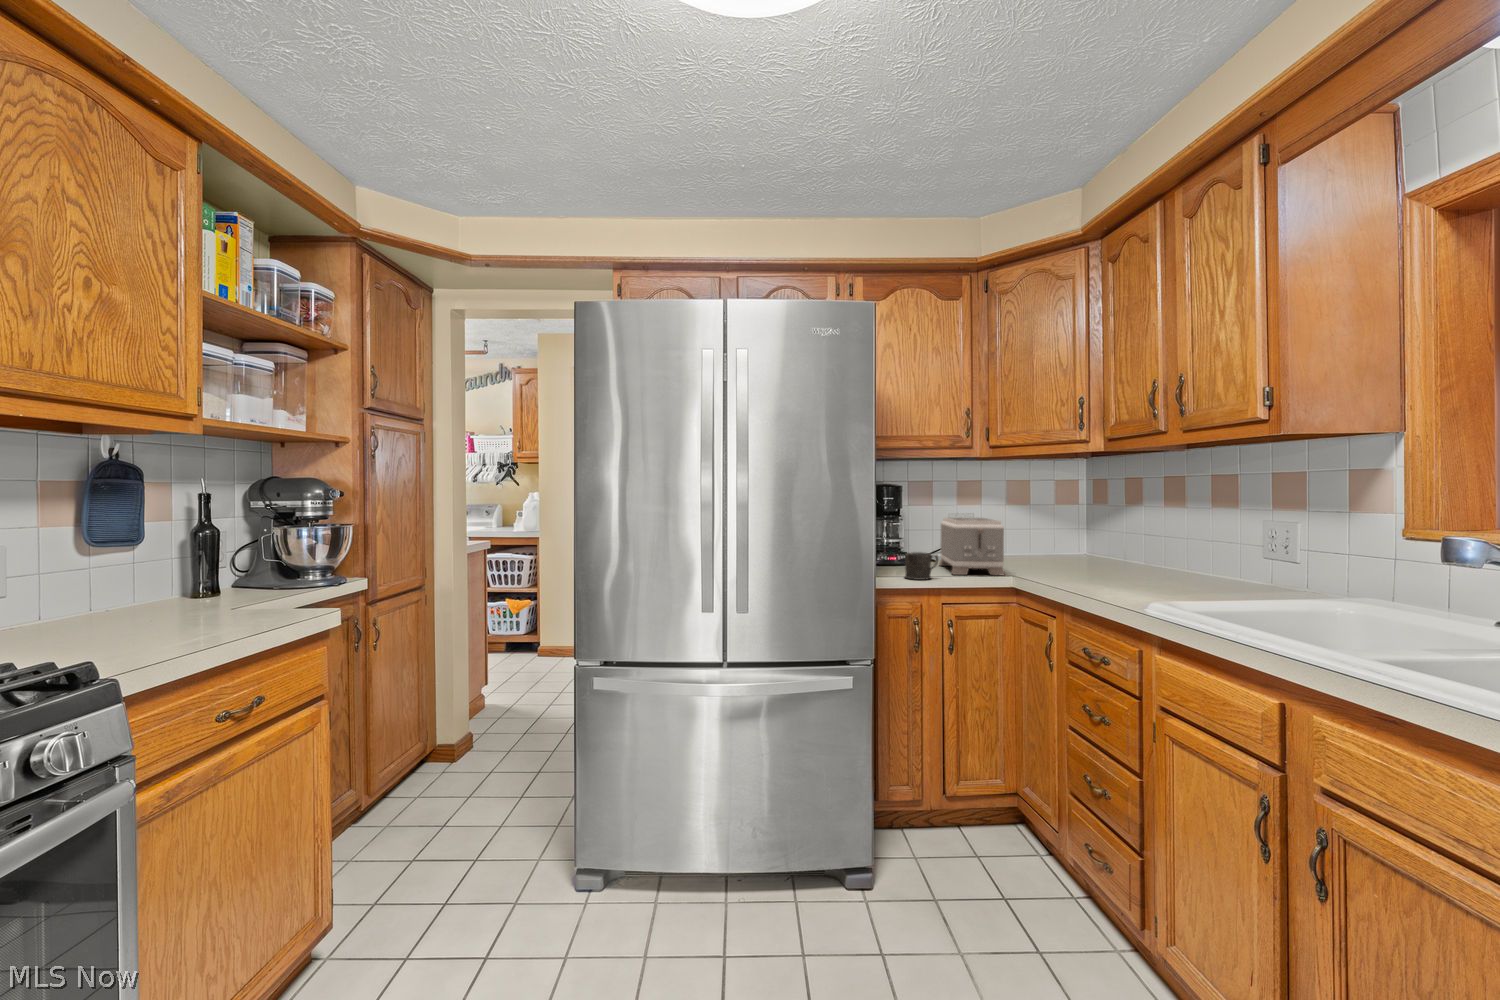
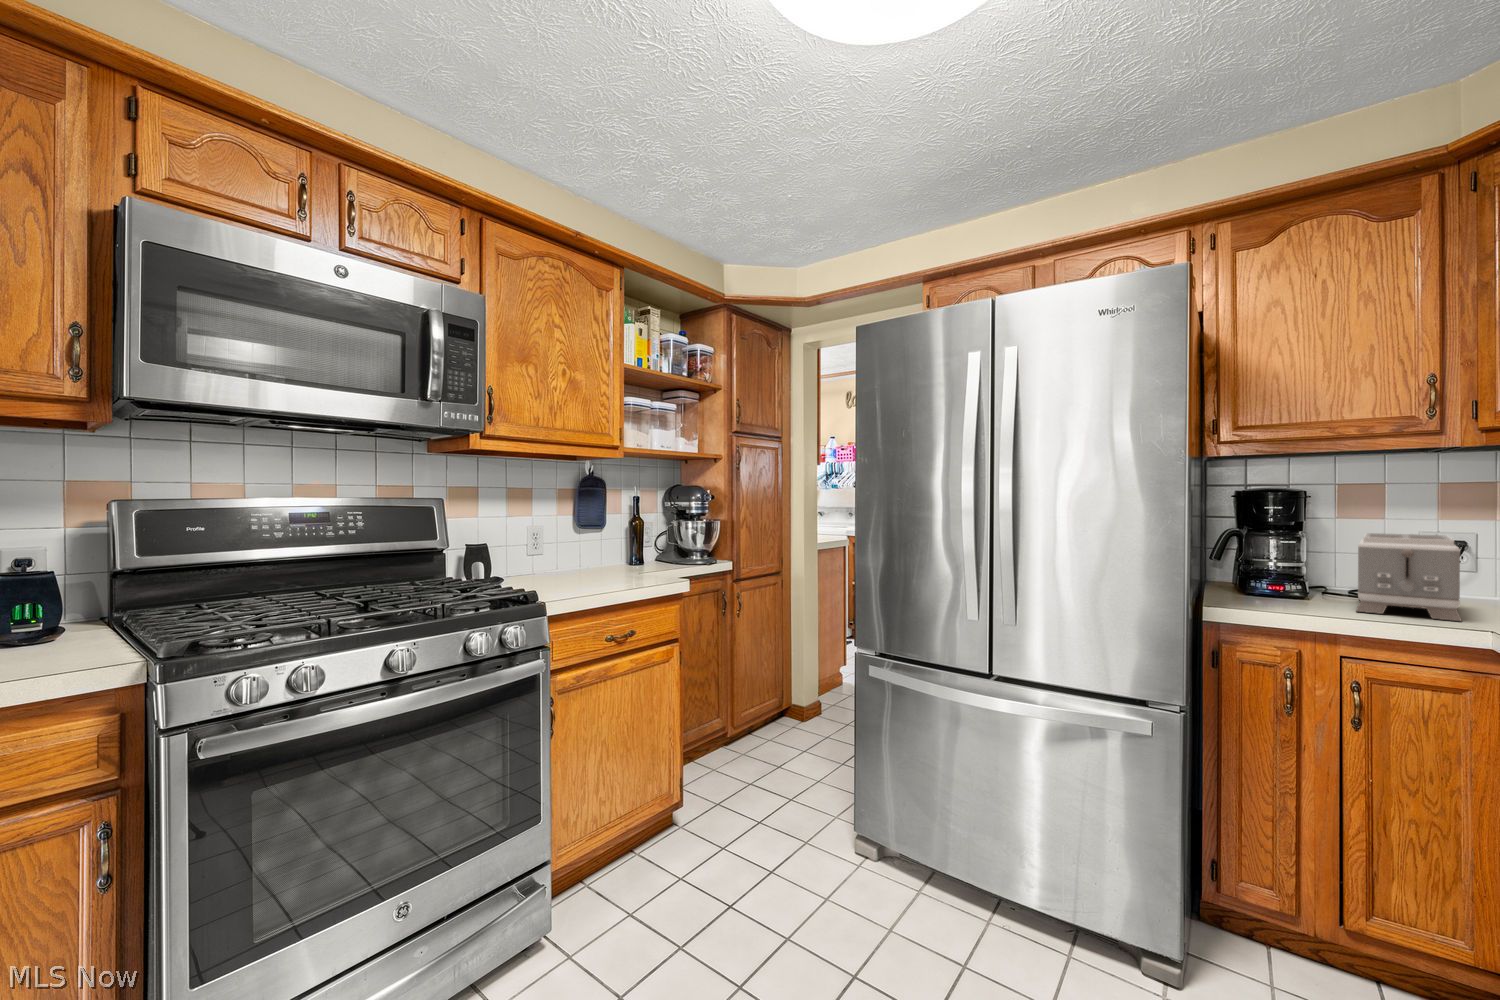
mug: present [905,552,938,580] -> none [1262,576,1319,613]

